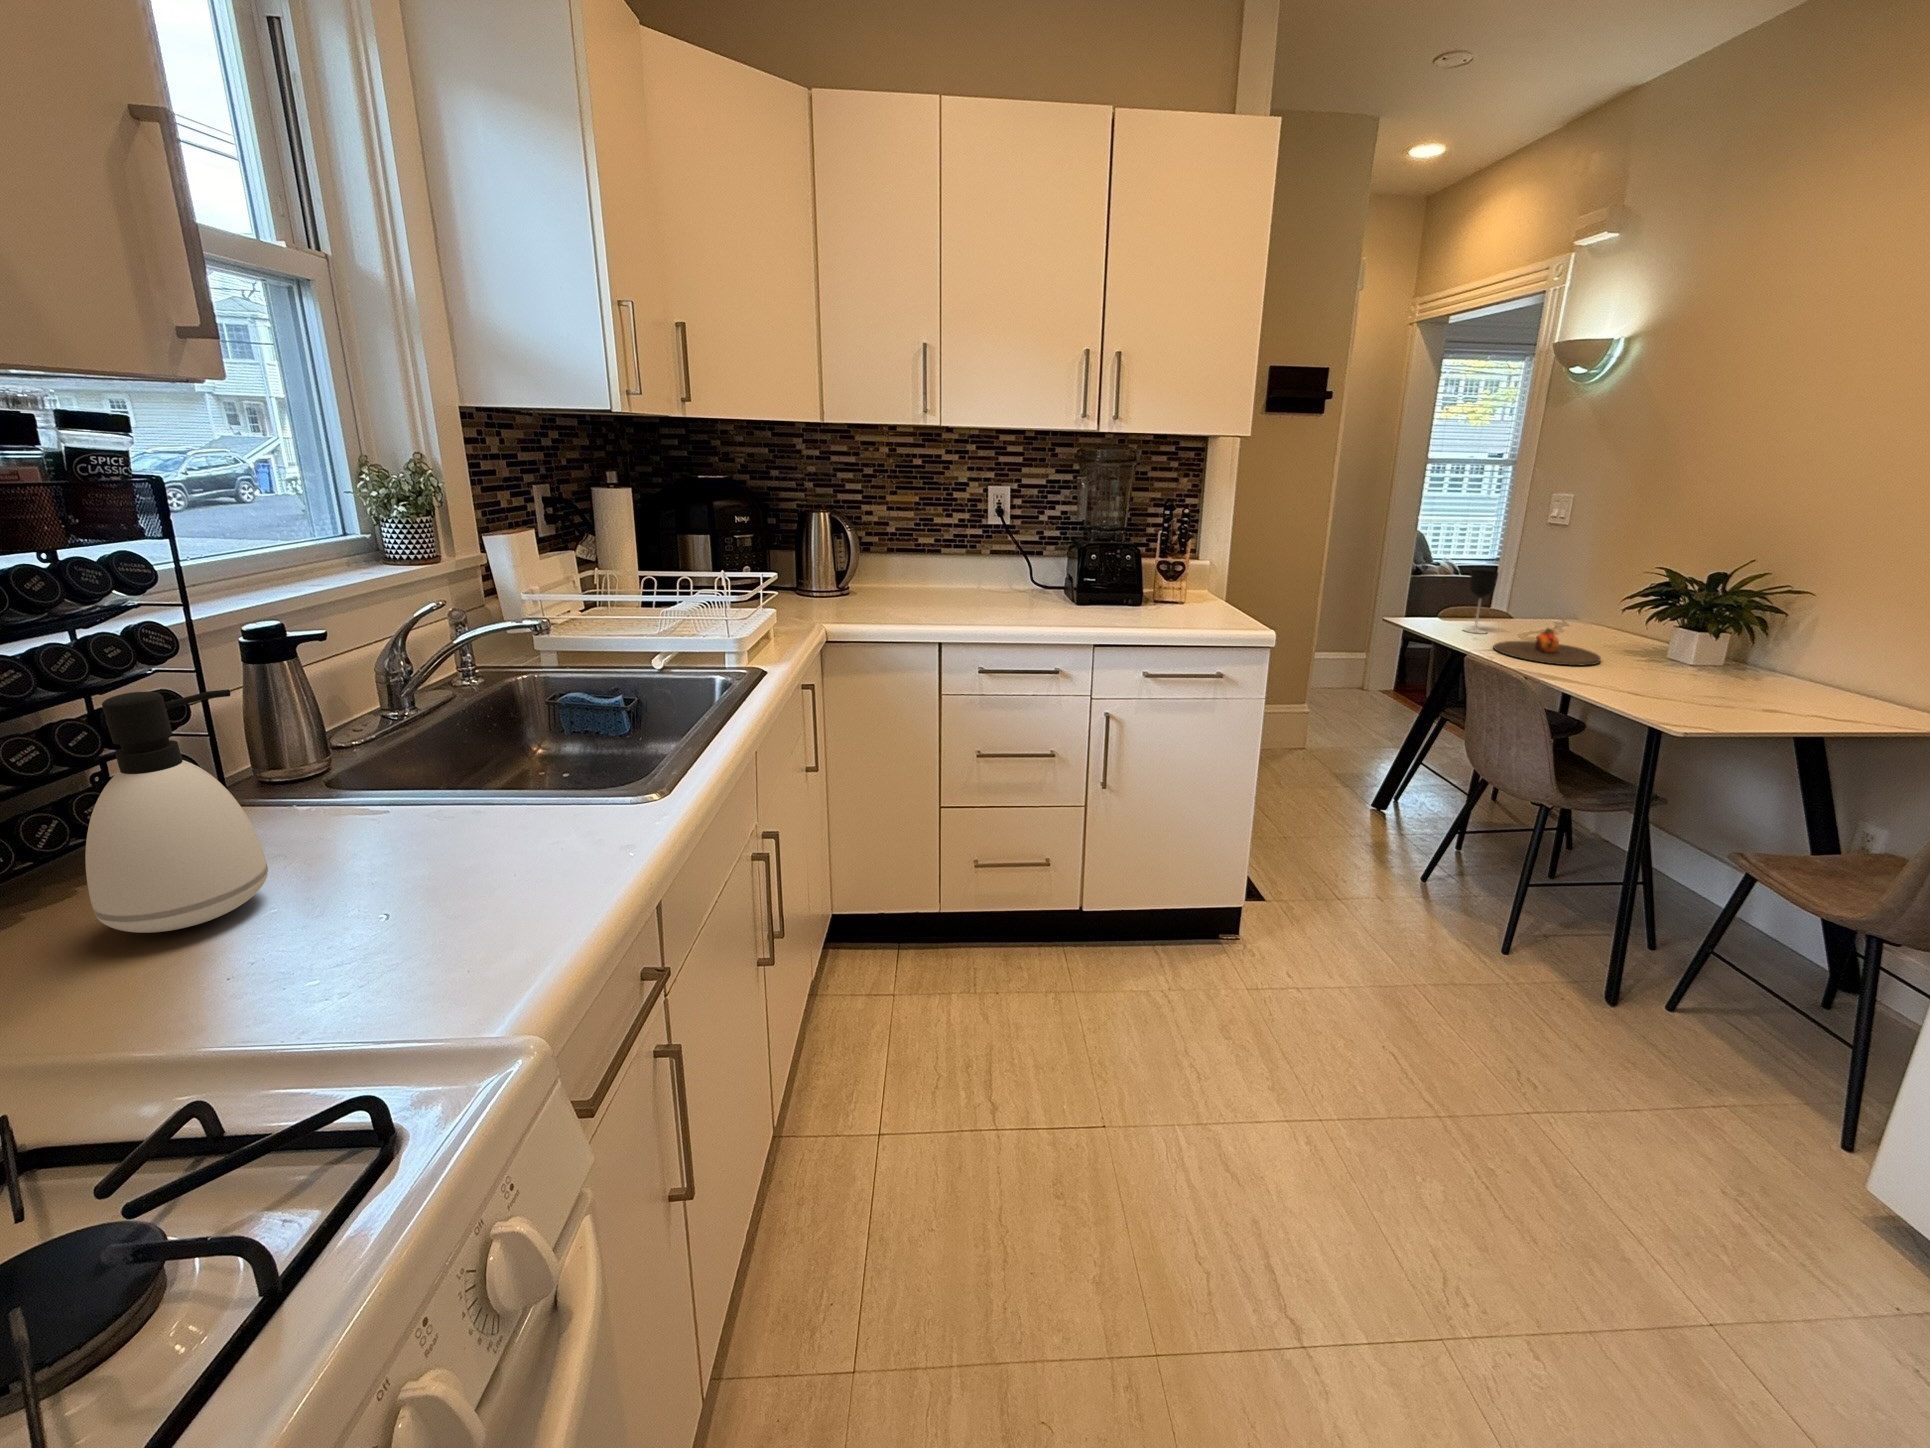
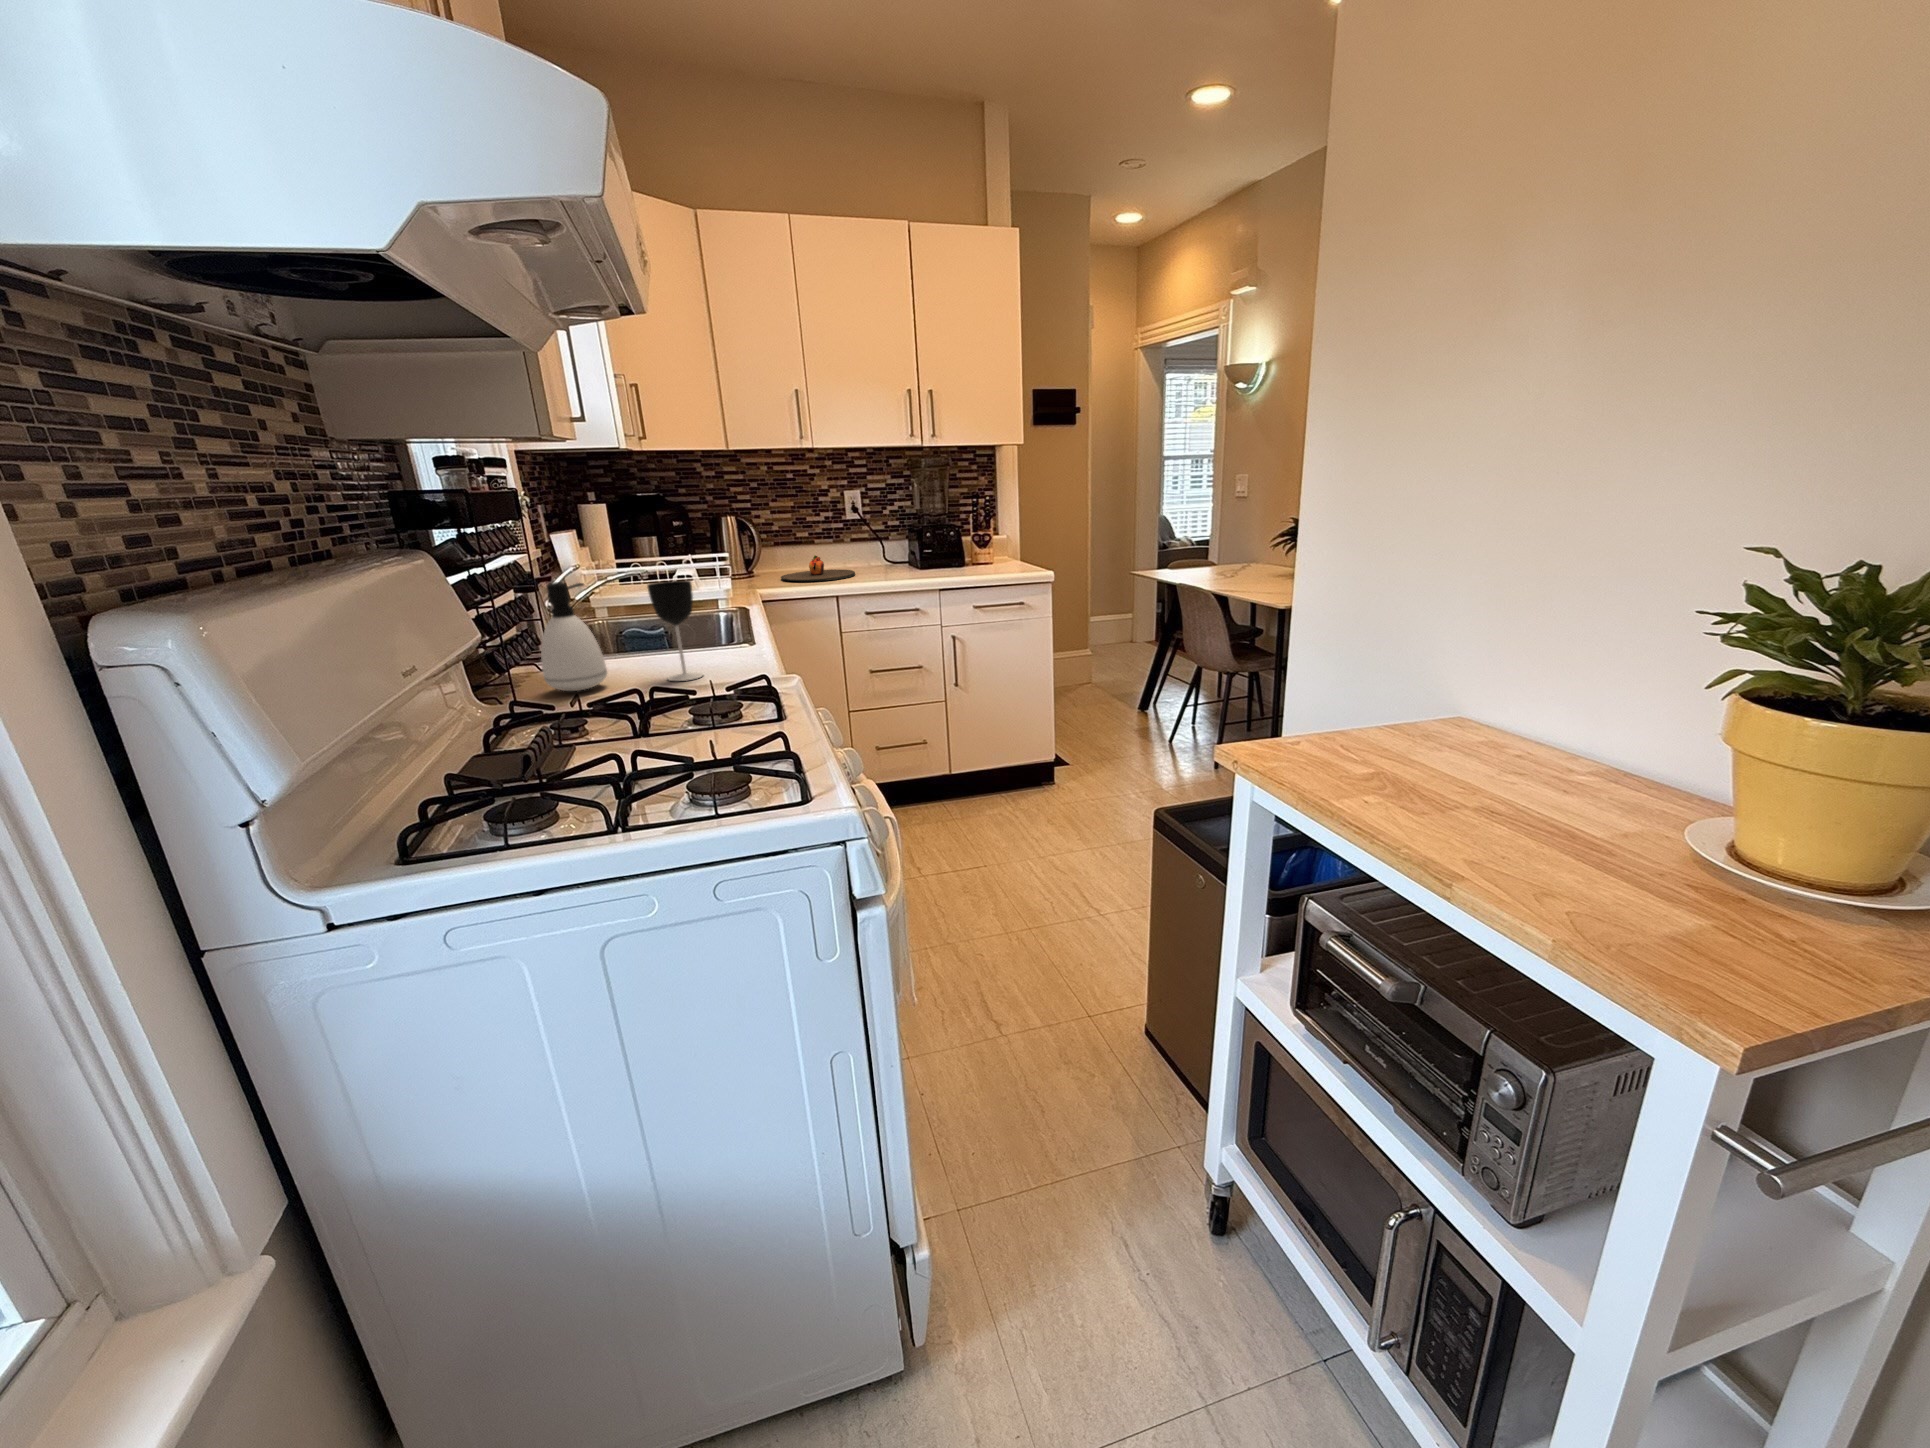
wine glass: present [1464,570,1498,634] -> present [647,580,703,681]
plate: present [1493,628,1601,665] -> present [781,555,855,581]

